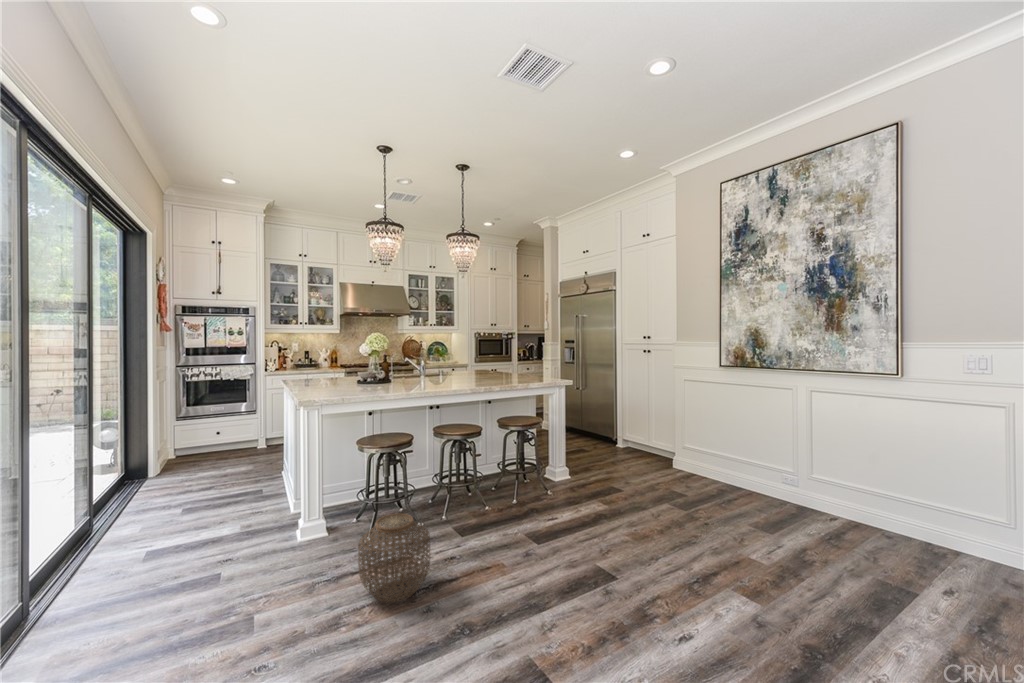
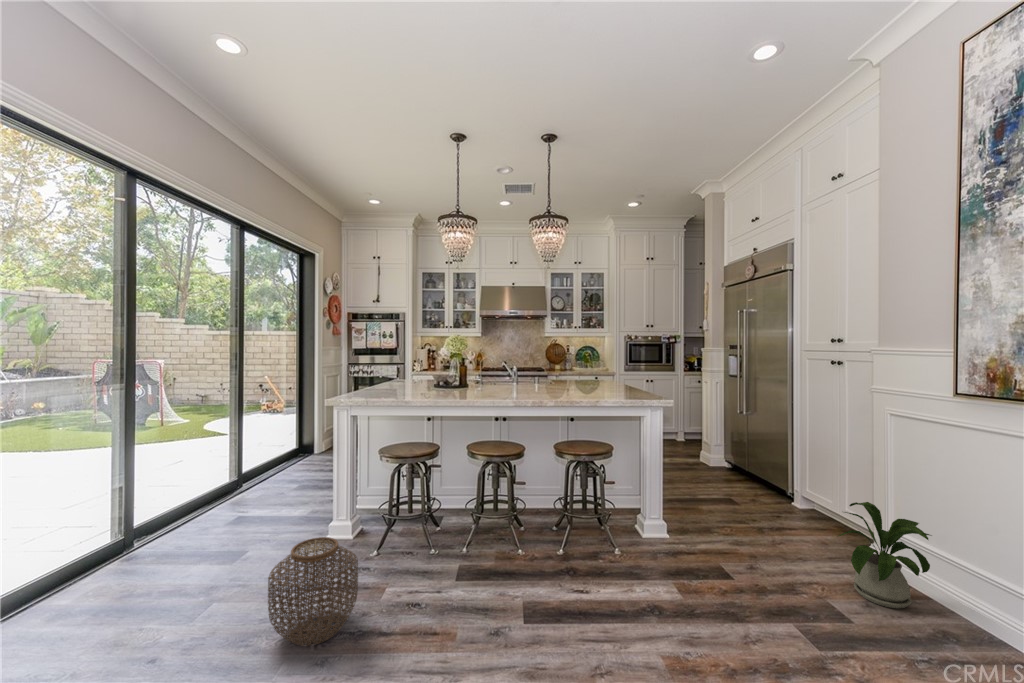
house plant: none [671,432,716,487] -> present [839,502,931,608]

